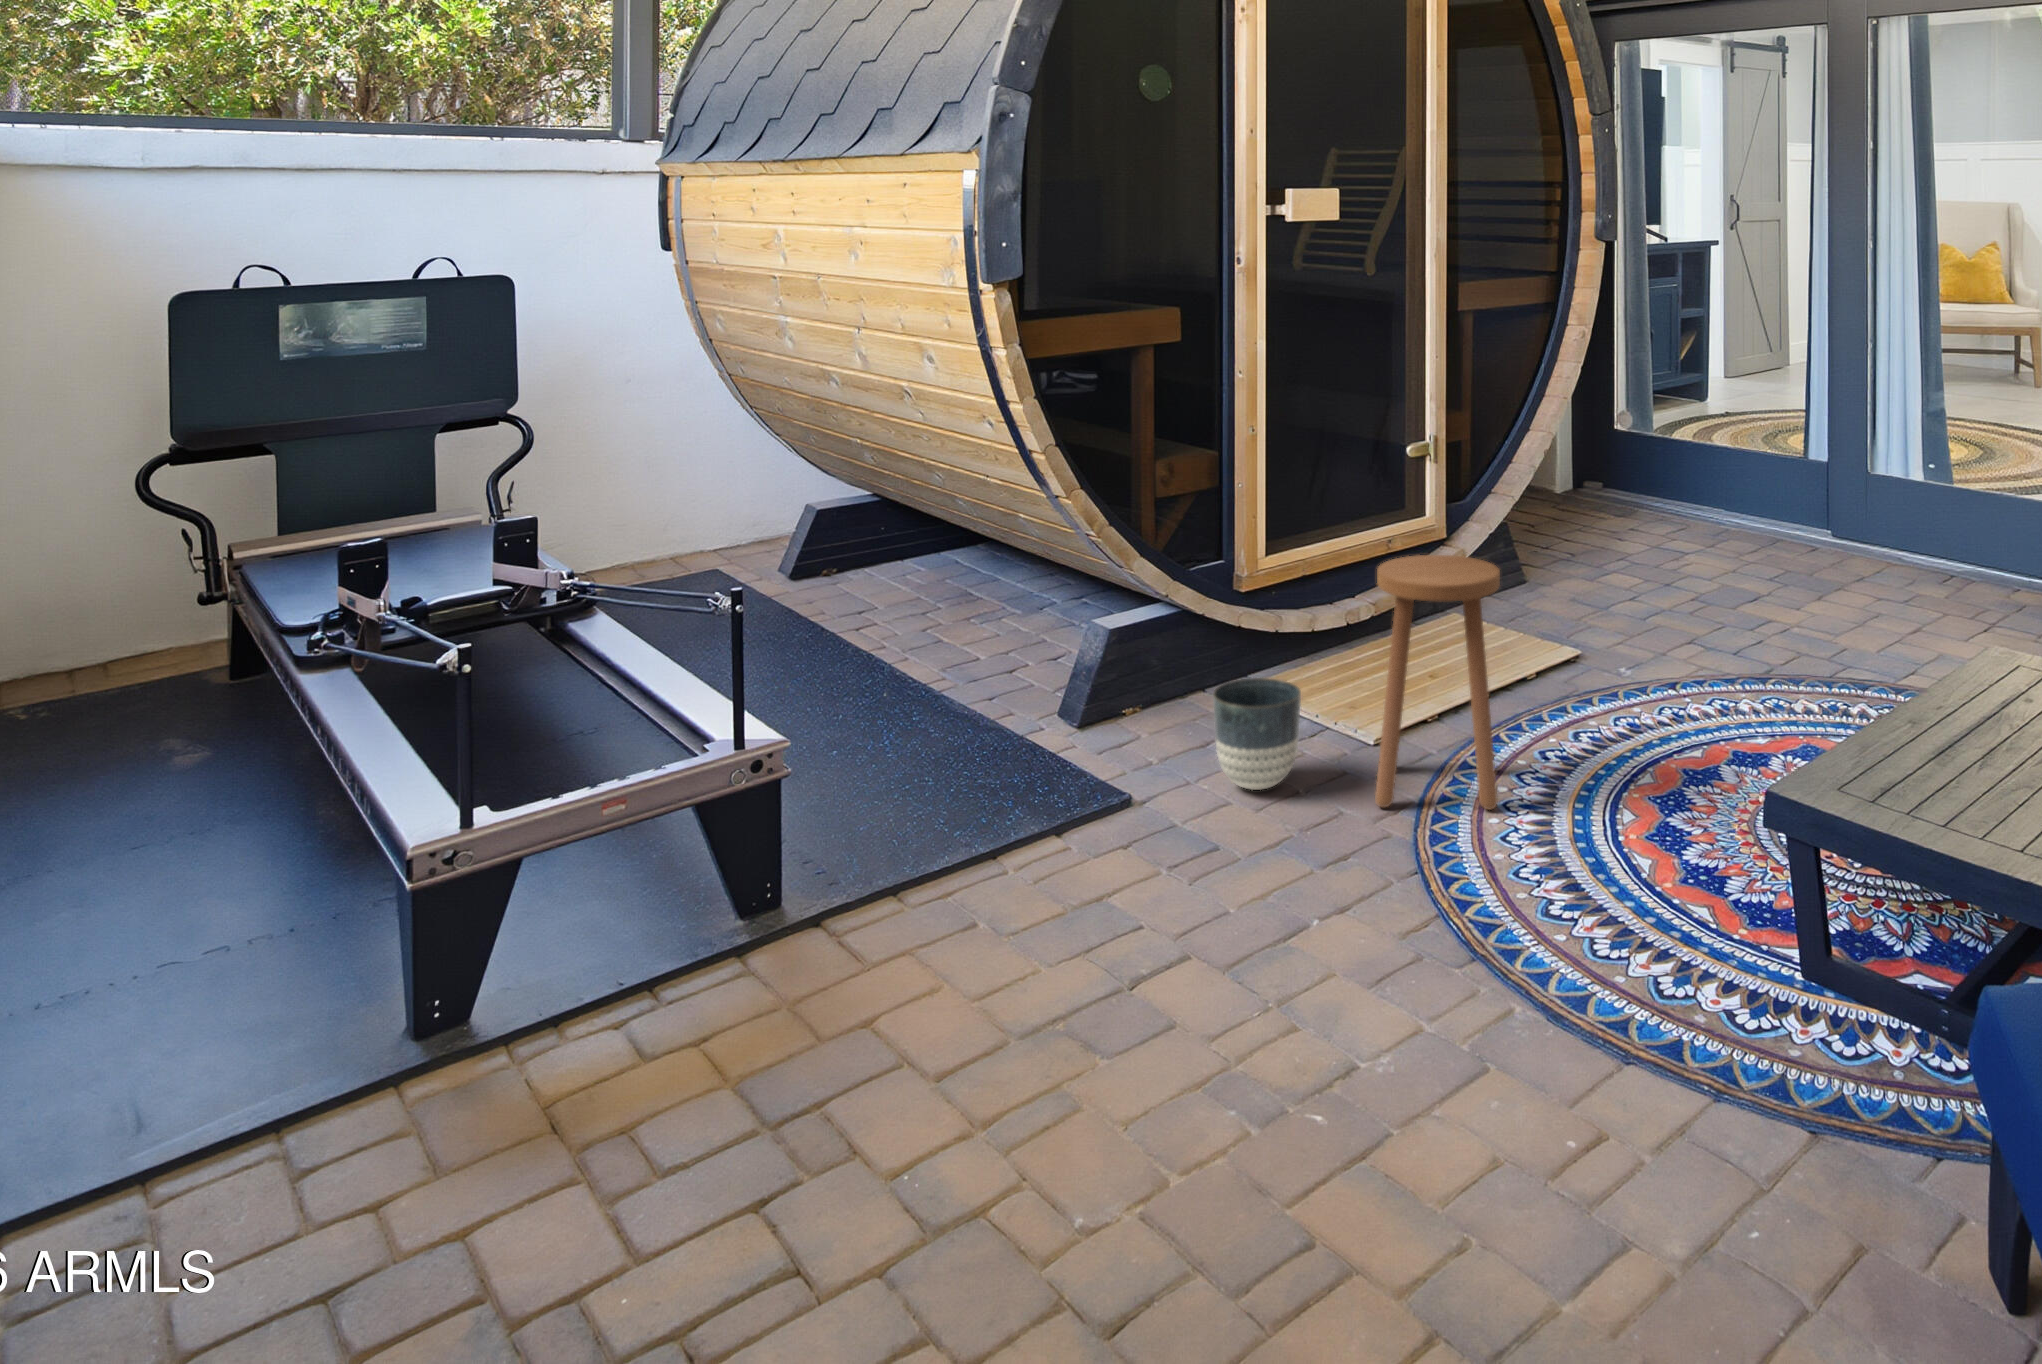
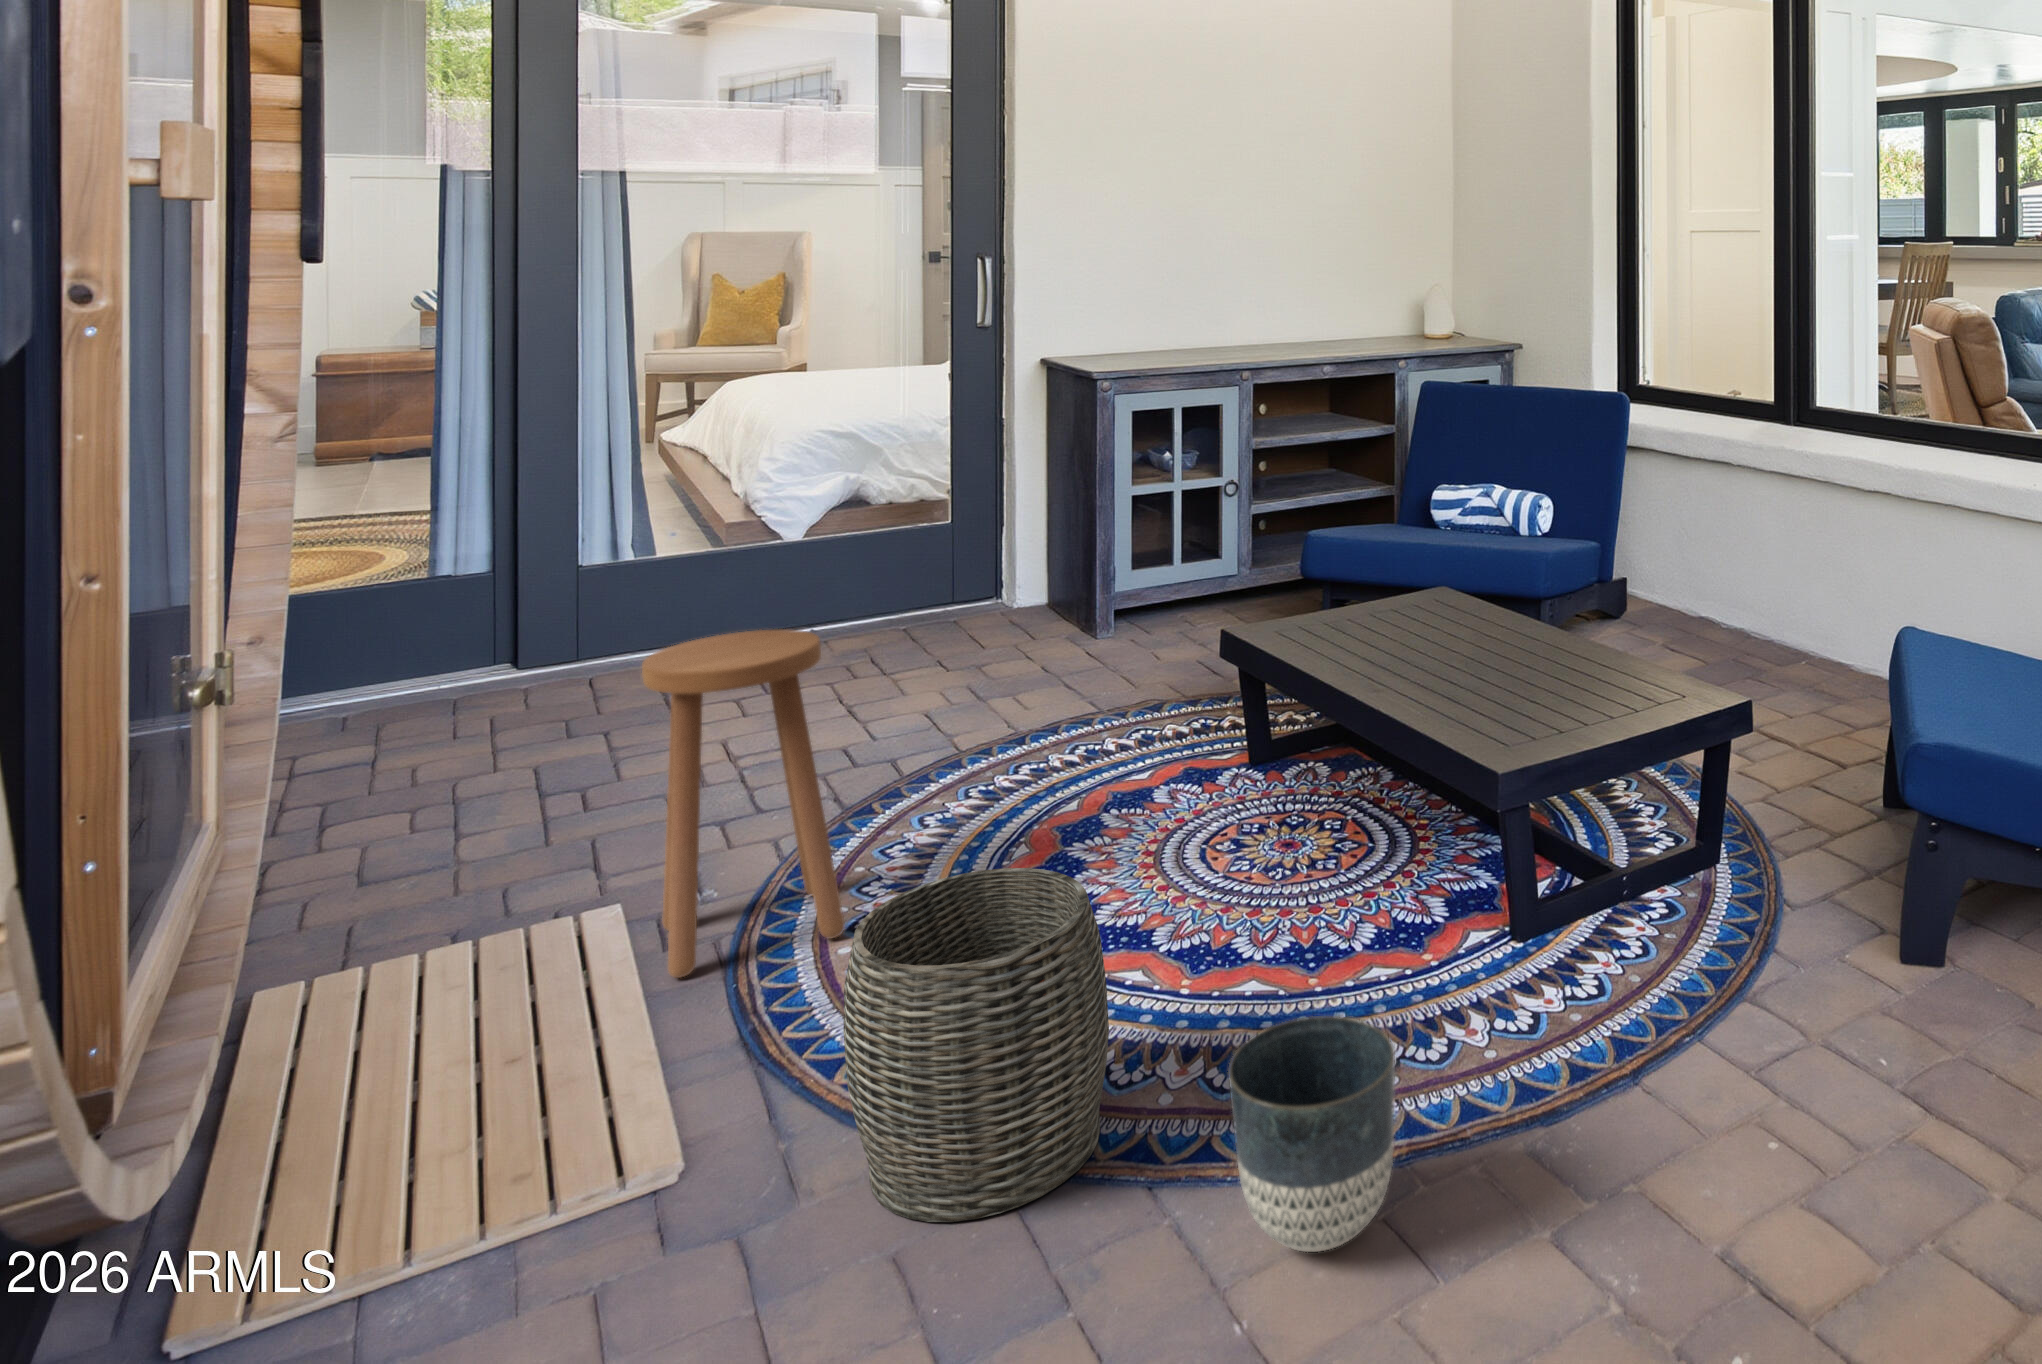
planter: present [1213,678,1301,790] -> present [1229,1016,1395,1252]
woven basket: none [1461,786,1657,1053] -> present [843,868,1109,1222]

